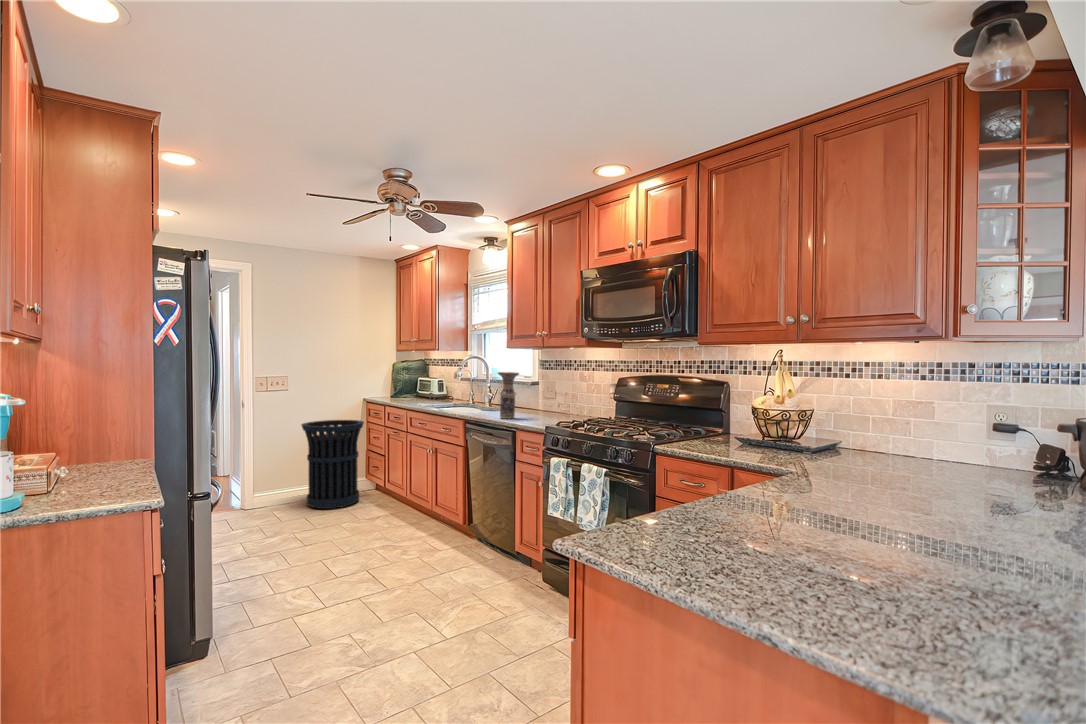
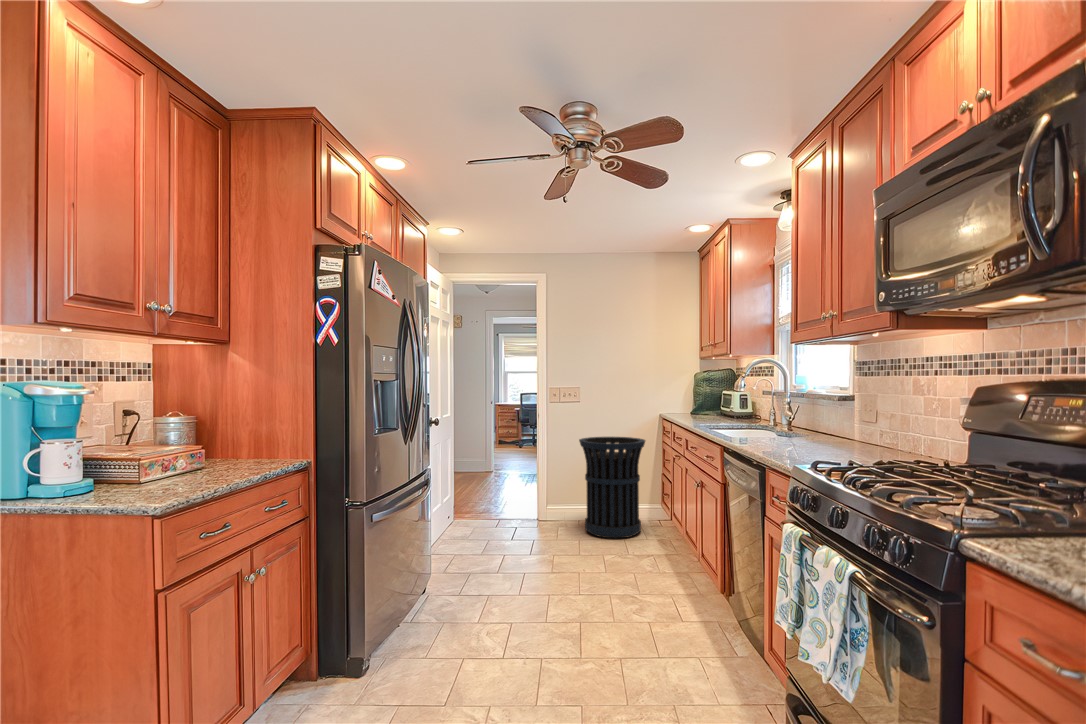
vase: present [498,372,519,419] -> none [749,377,785,450]

